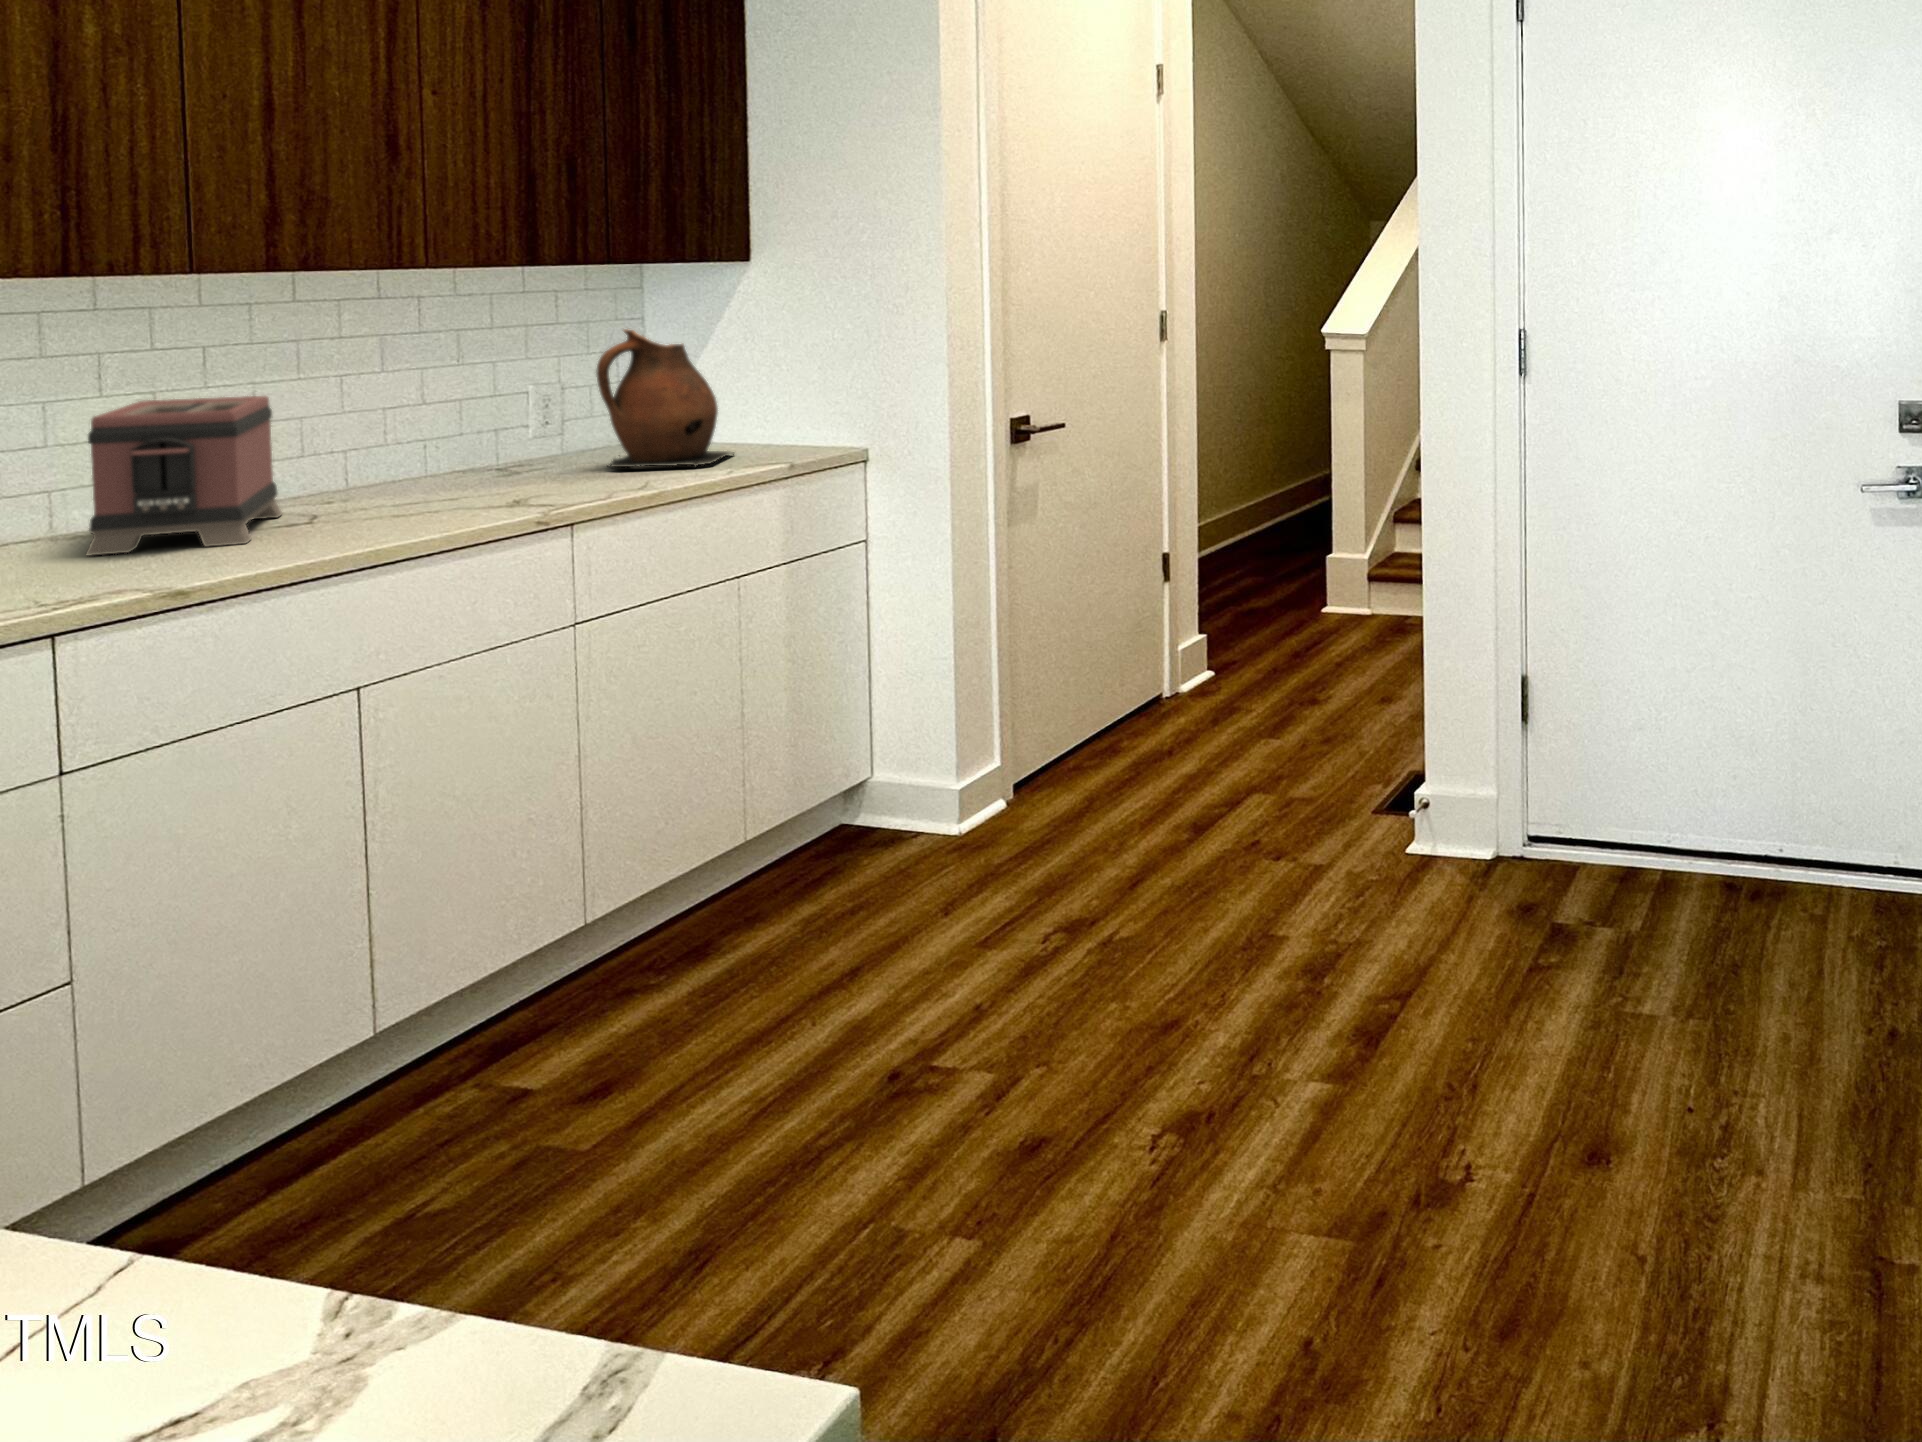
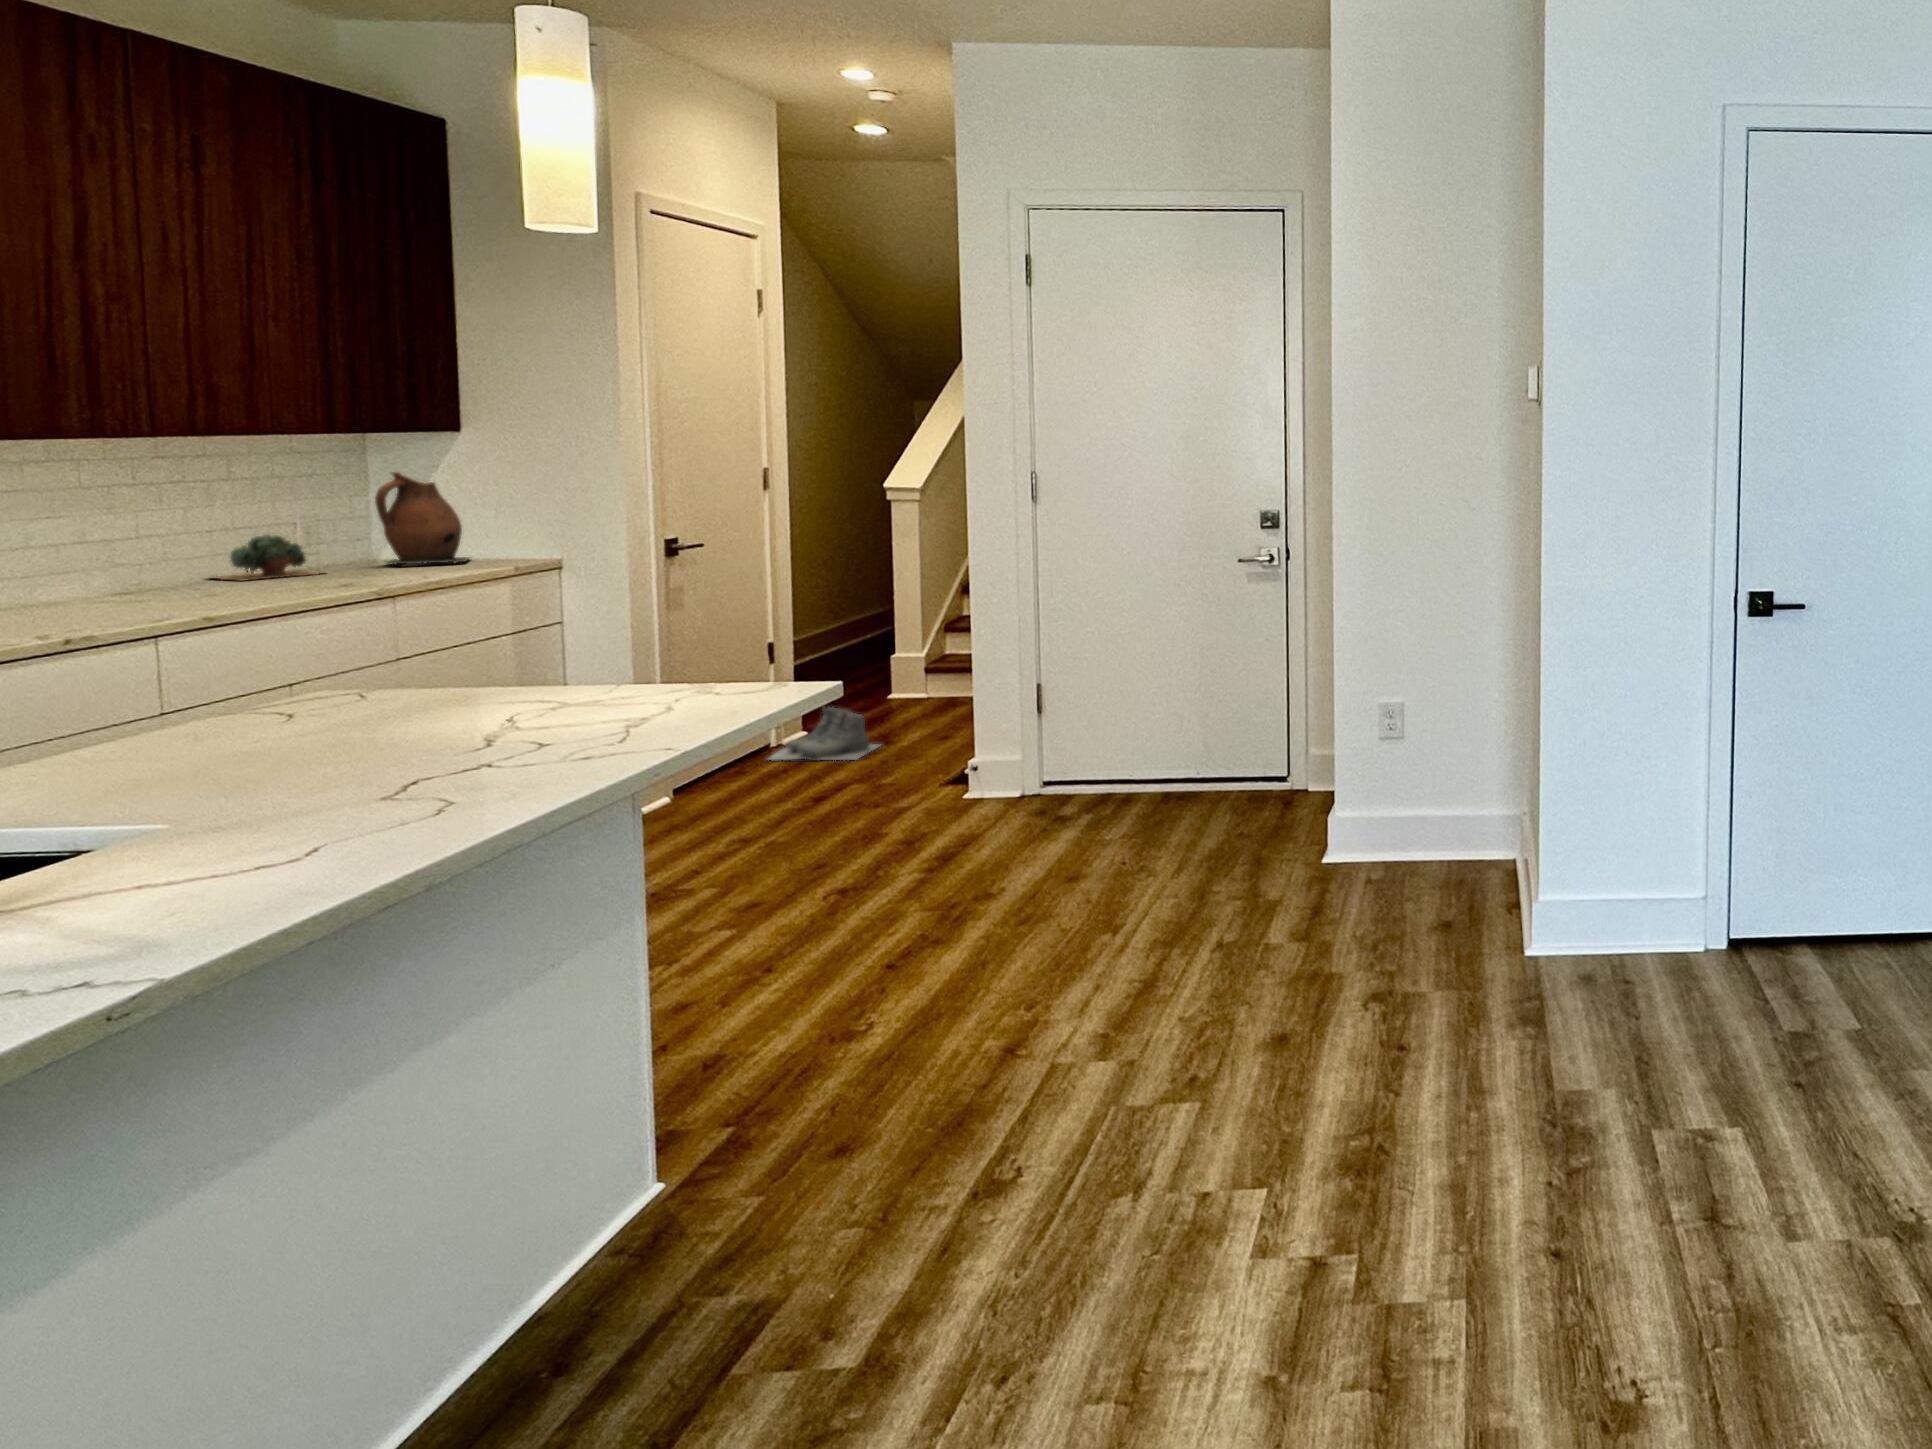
toaster: present [86,396,282,556] -> none [90,510,206,603]
succulent plant: none [344,423,514,498] -> present [214,534,317,581]
boots: none [1143,650,1305,741] -> present [769,706,880,760]

